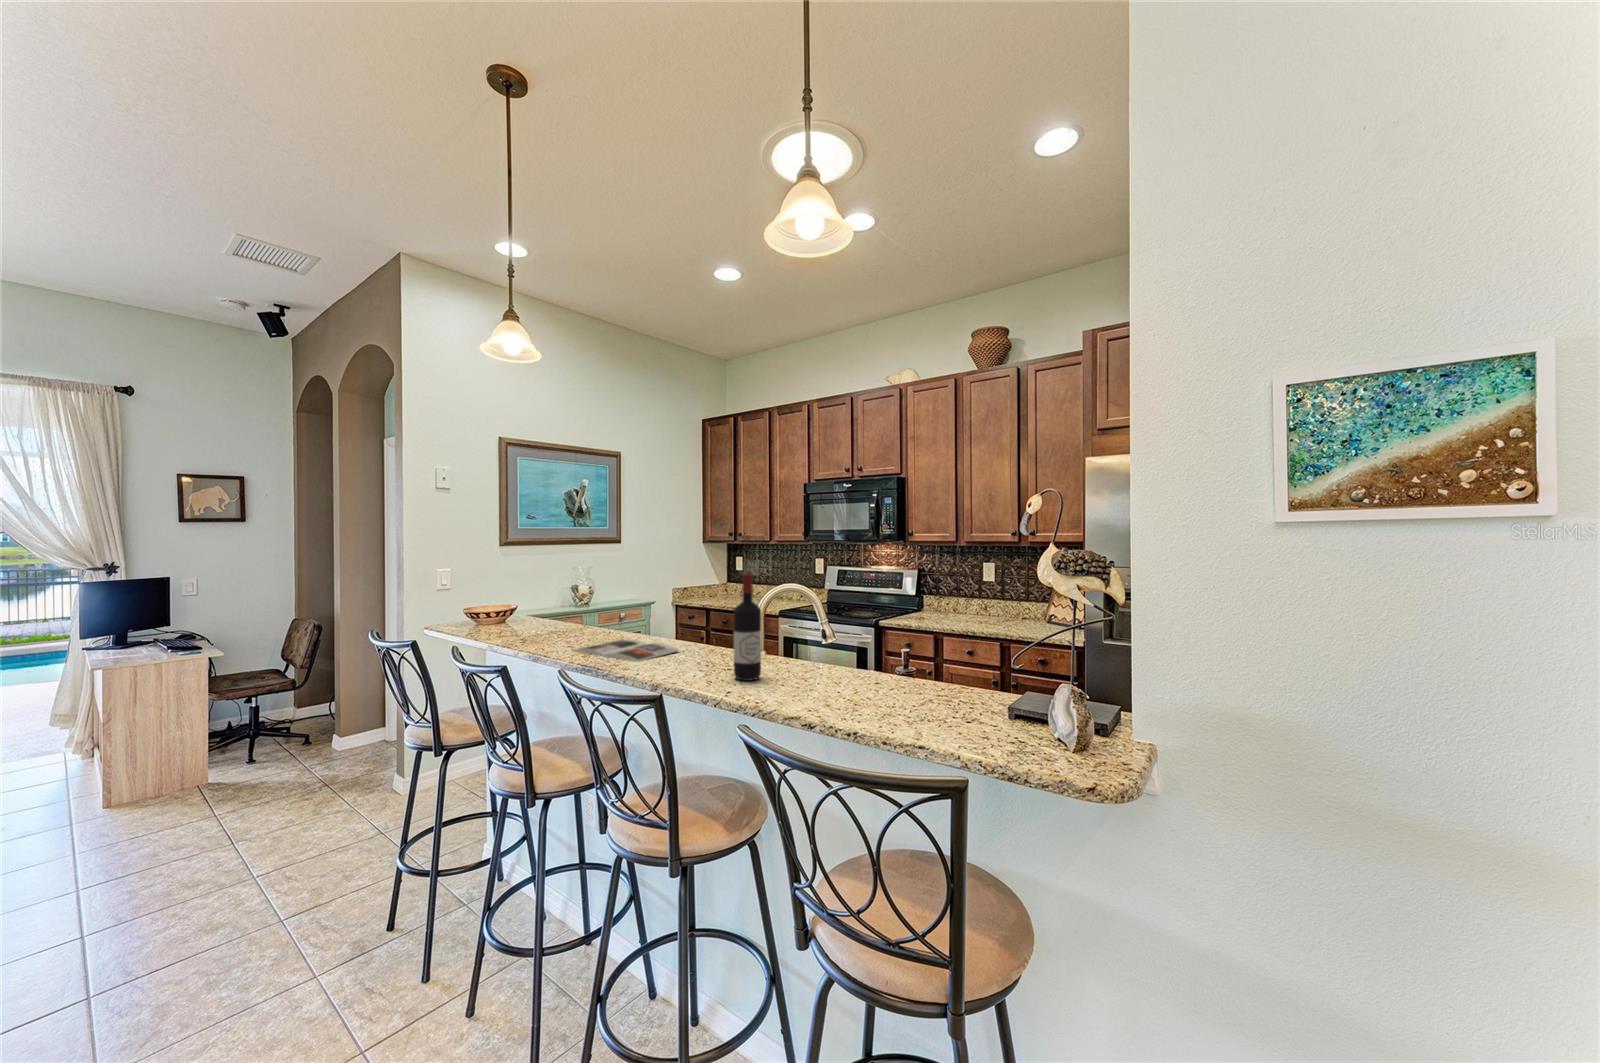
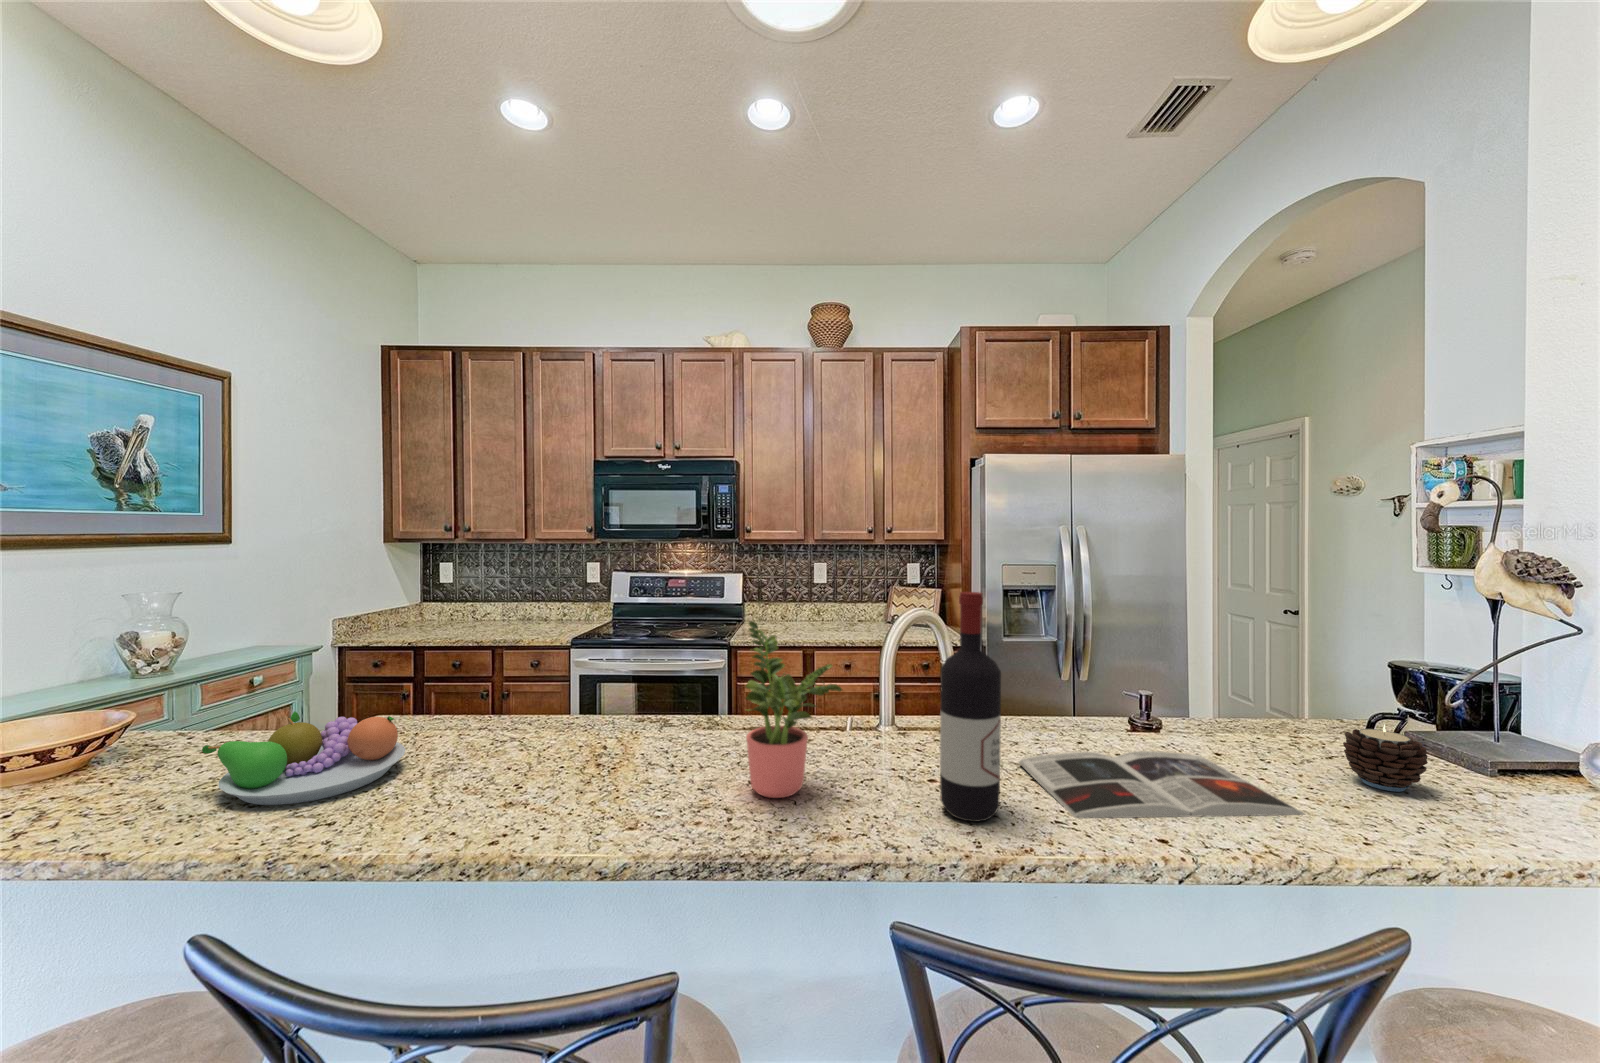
potted plant: none [672,584,736,664] -> present [746,621,842,798]
fruit bowl: none [537,612,600,642] -> present [202,711,405,805]
magazine: present [574,640,679,662] -> present [1019,751,1304,818]
candle: none [966,670,1007,712] -> present [1343,724,1428,792]

